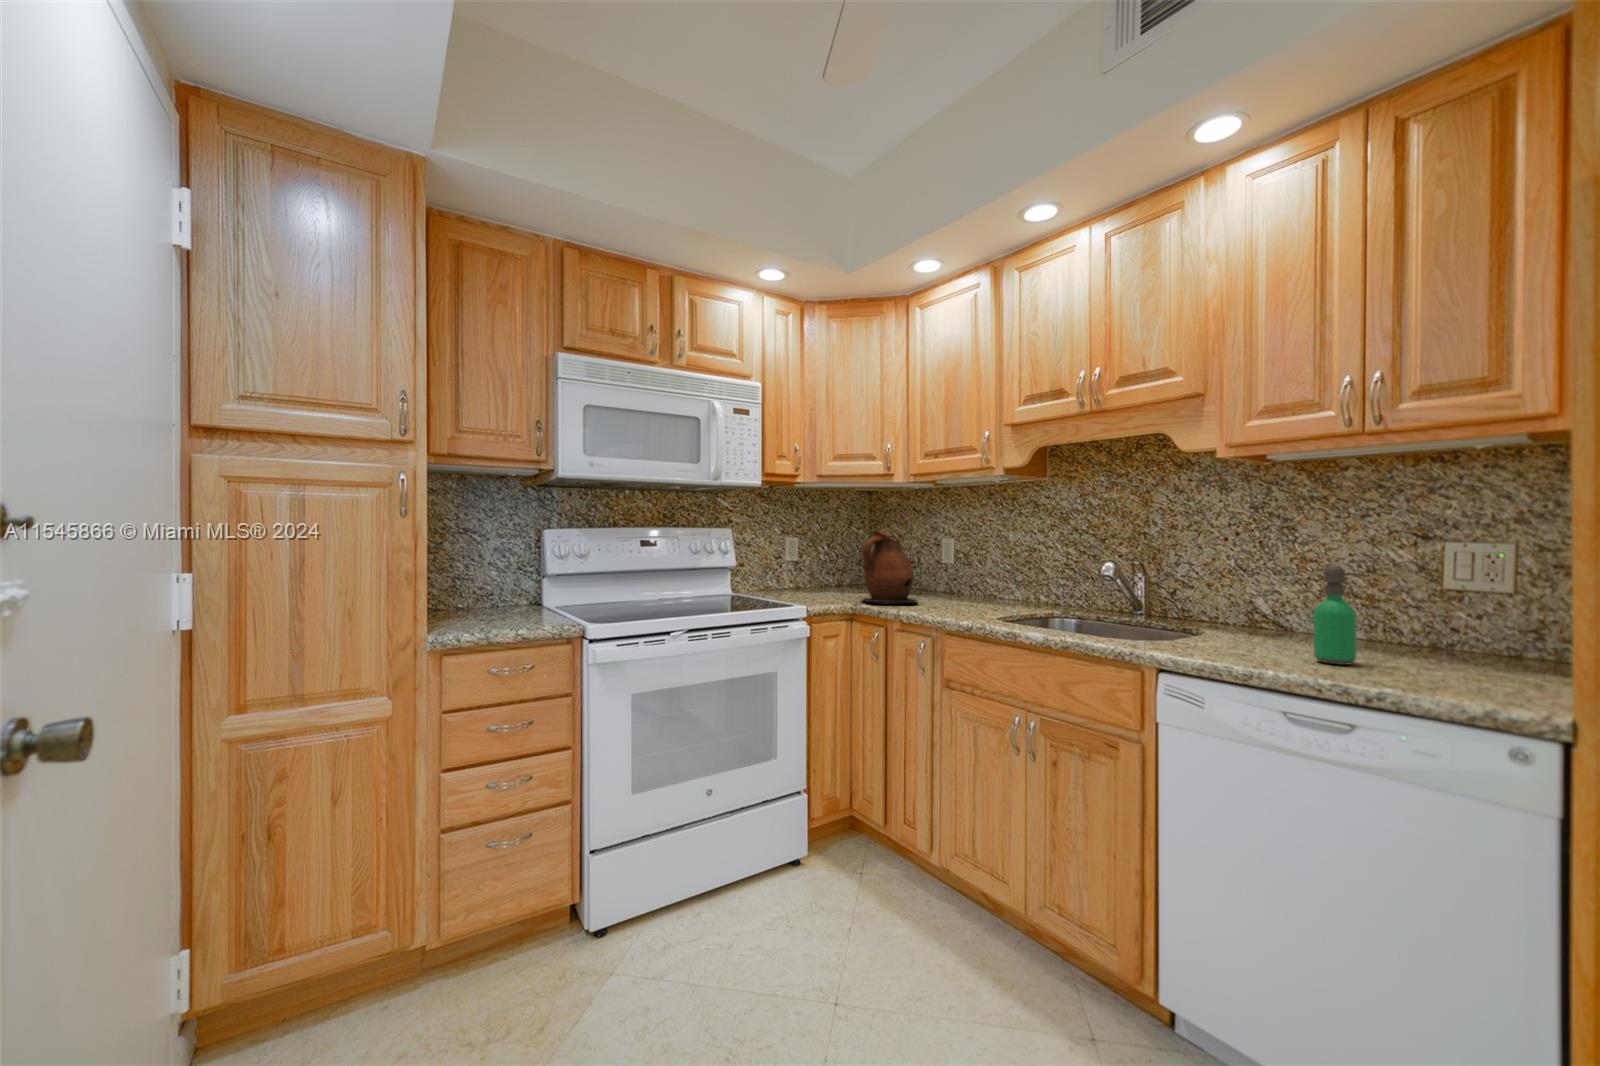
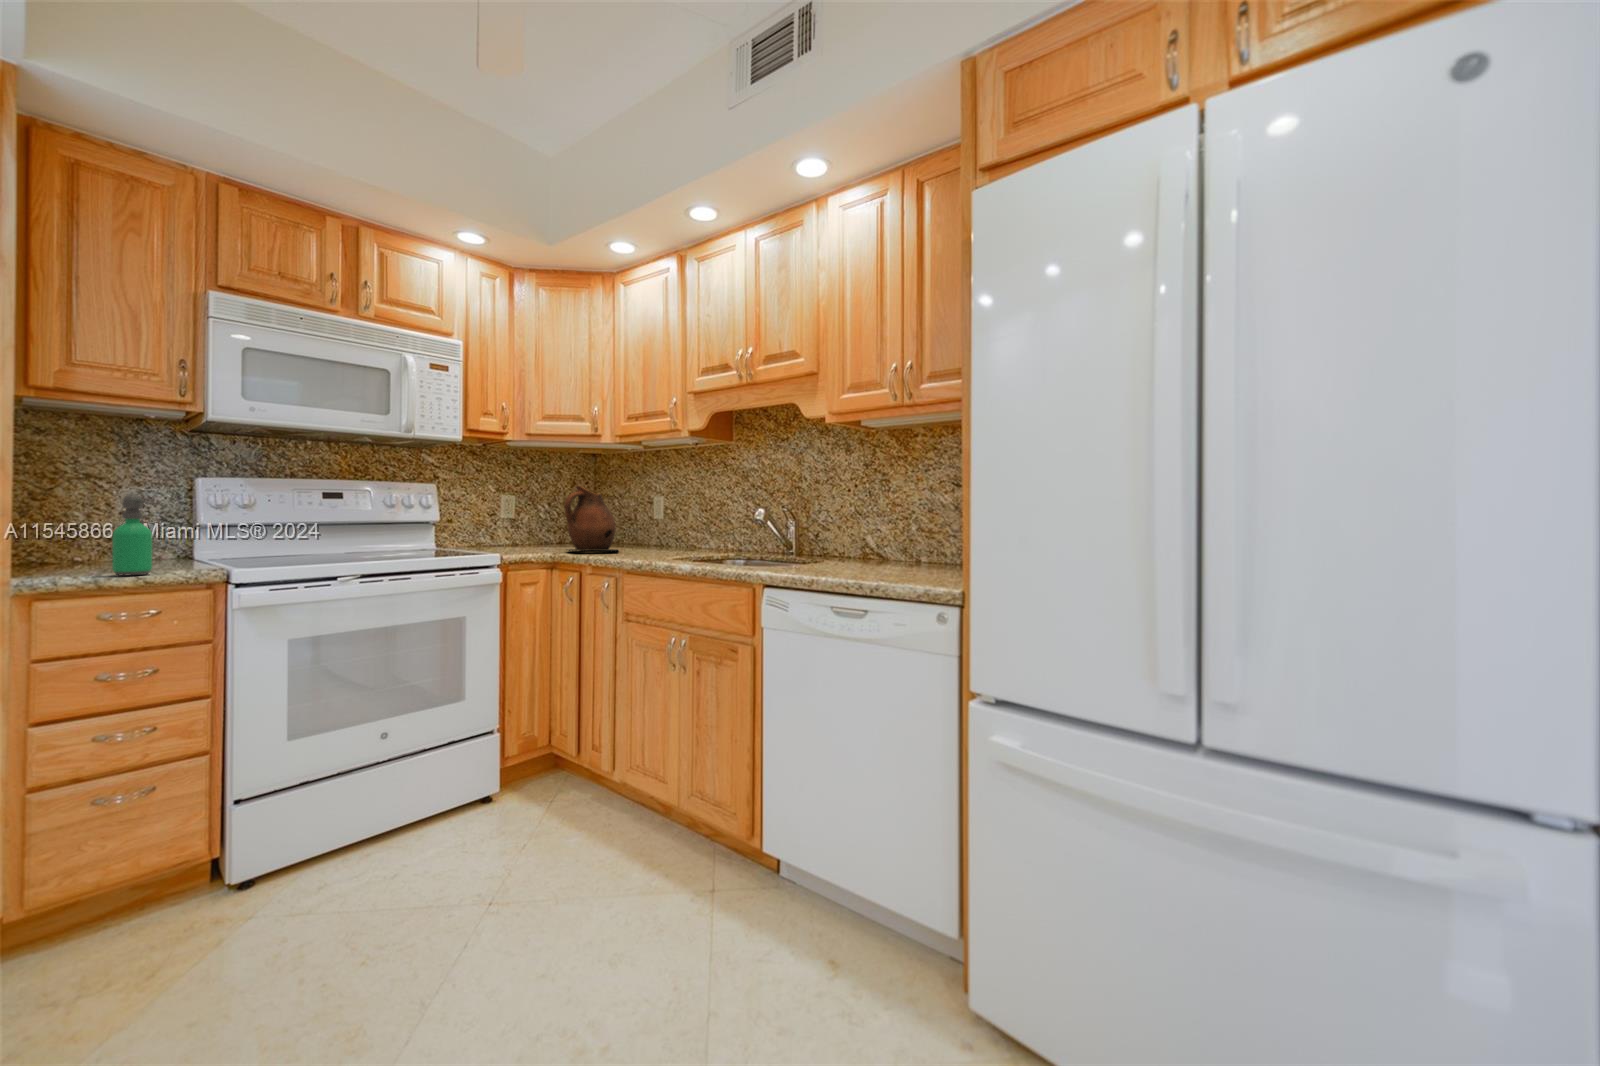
soap dispenser: present [1313,565,1368,665] -> present [112,495,152,576]

